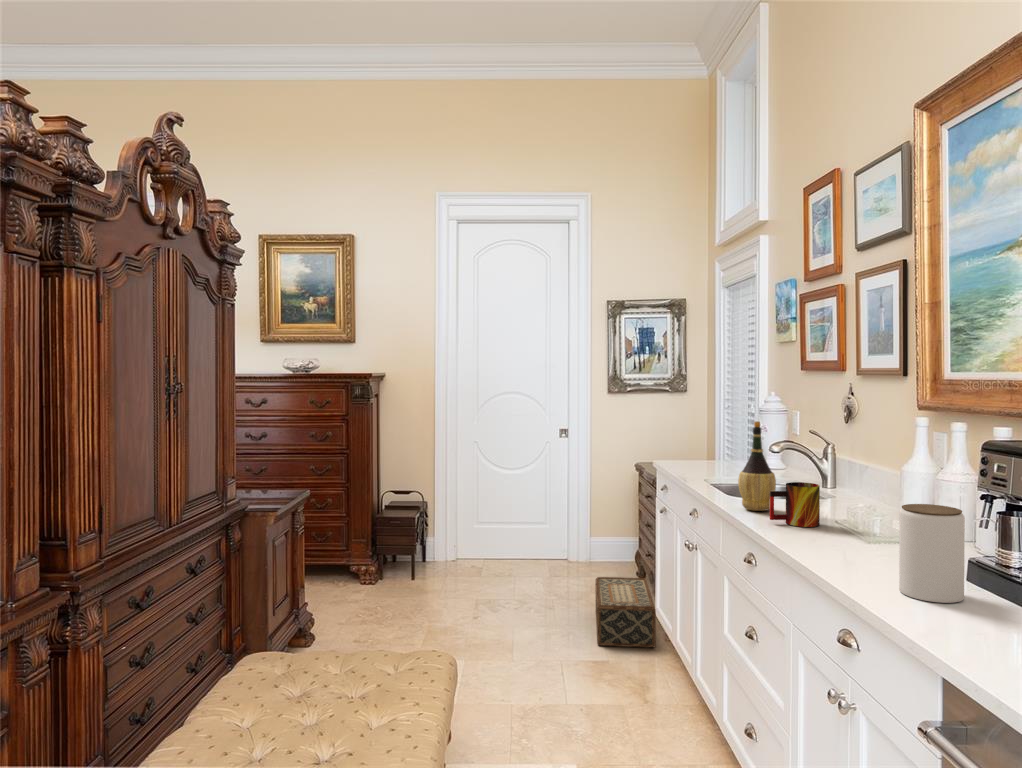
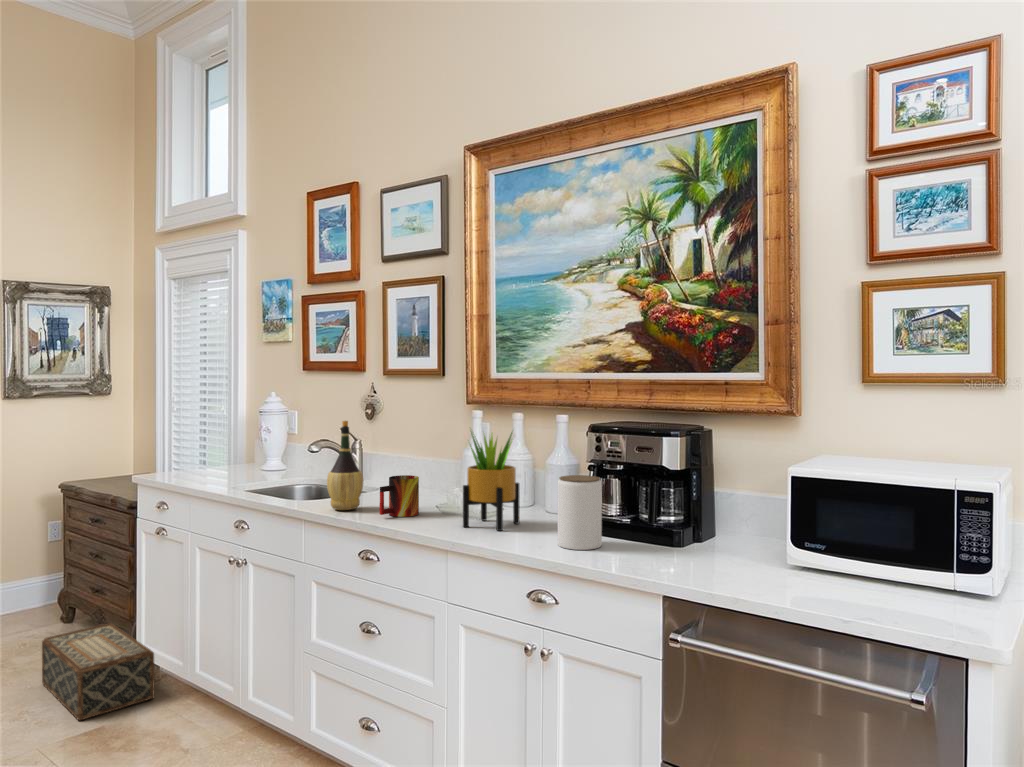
potted plant: none [834,433,911,559] -> present [463,432,520,531]

